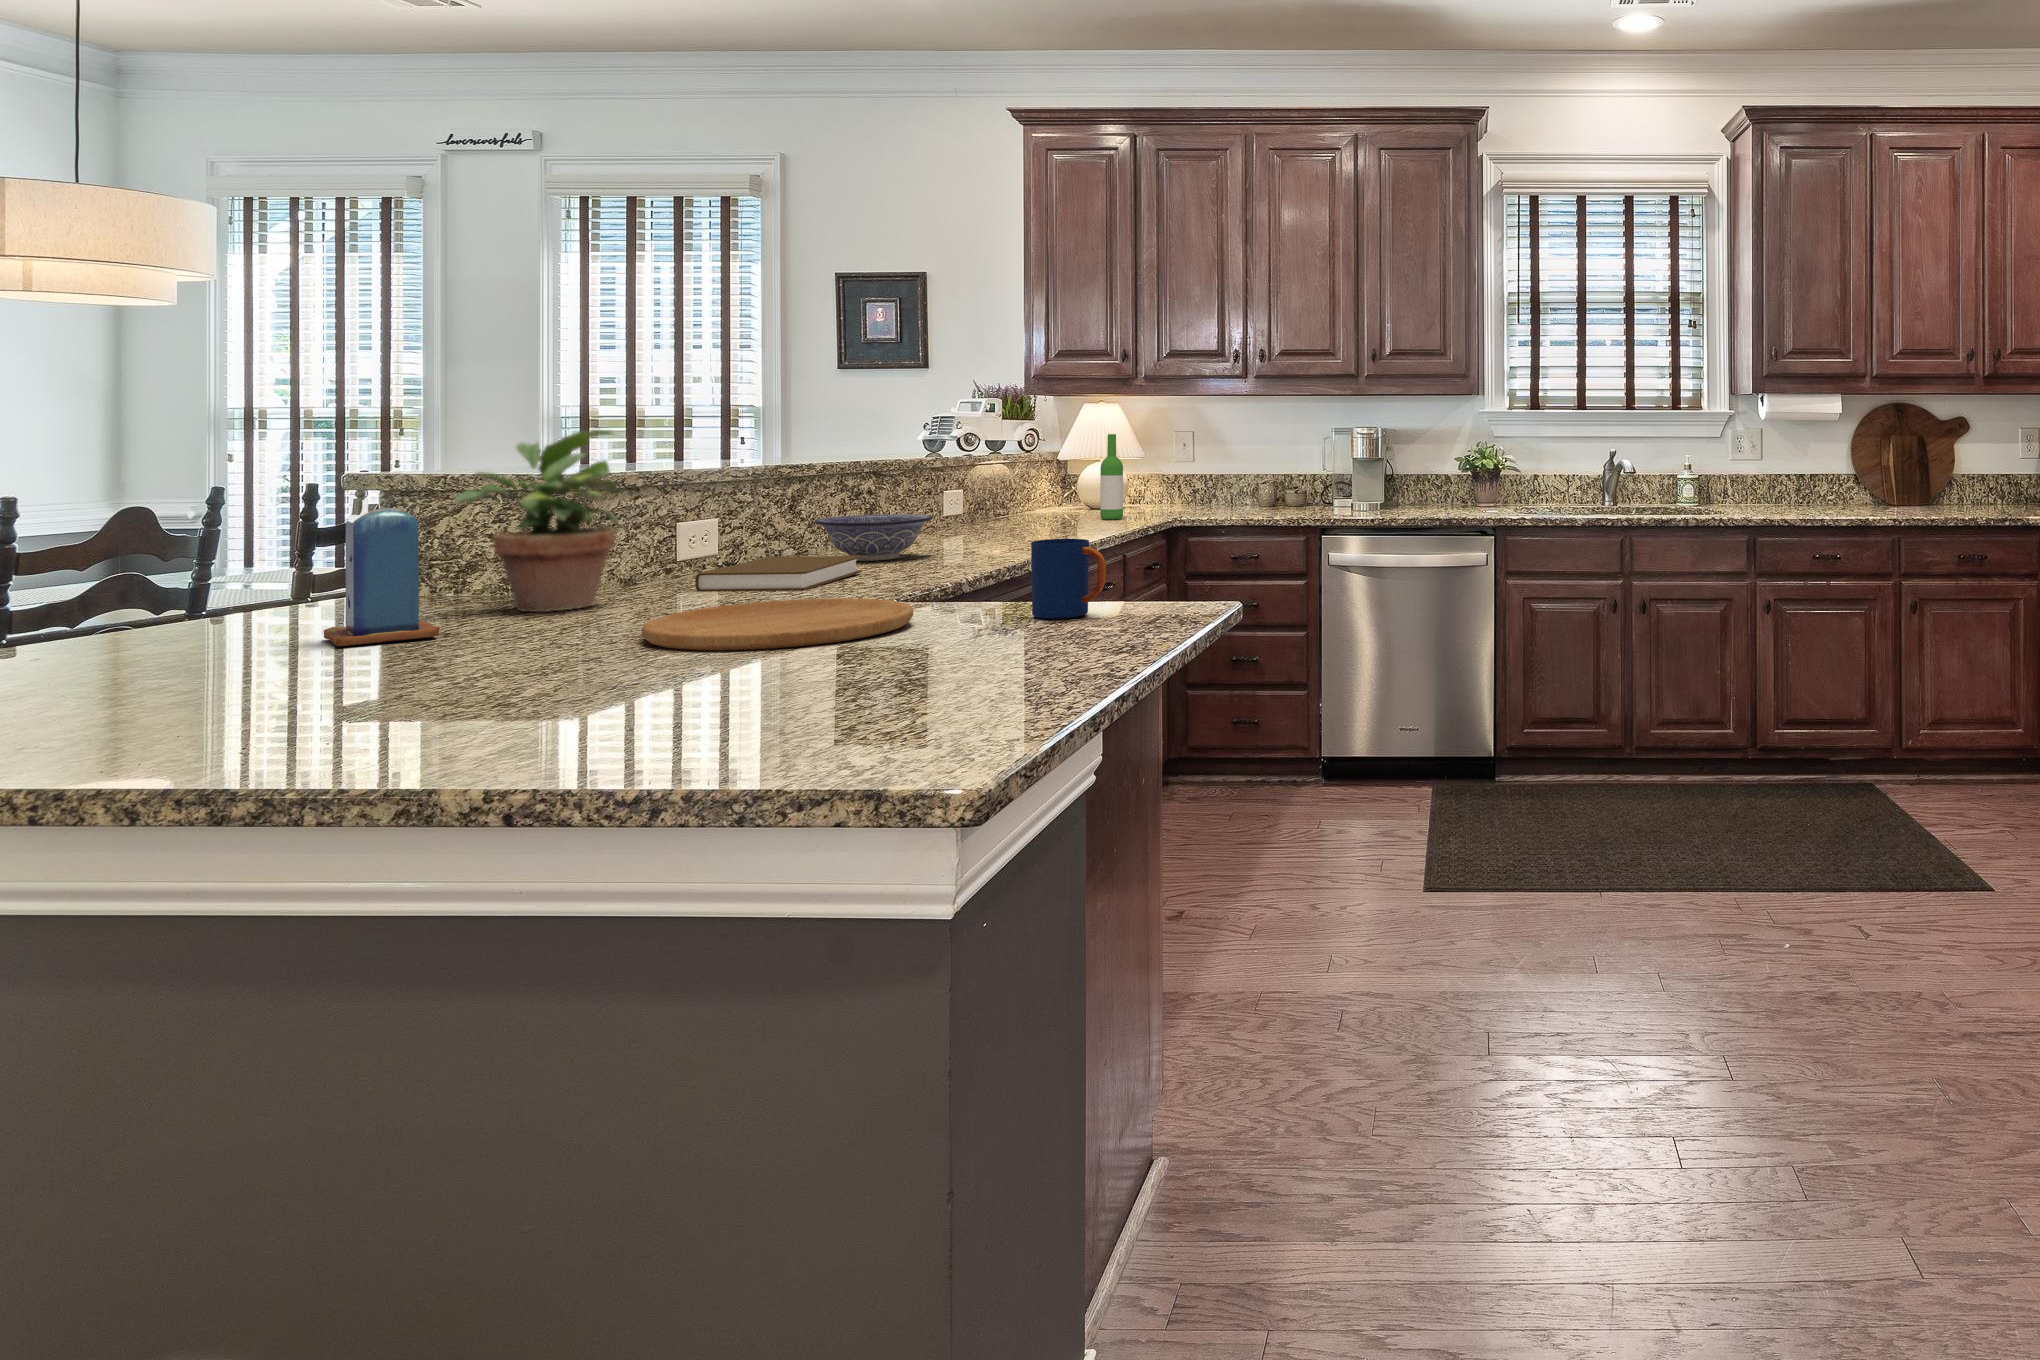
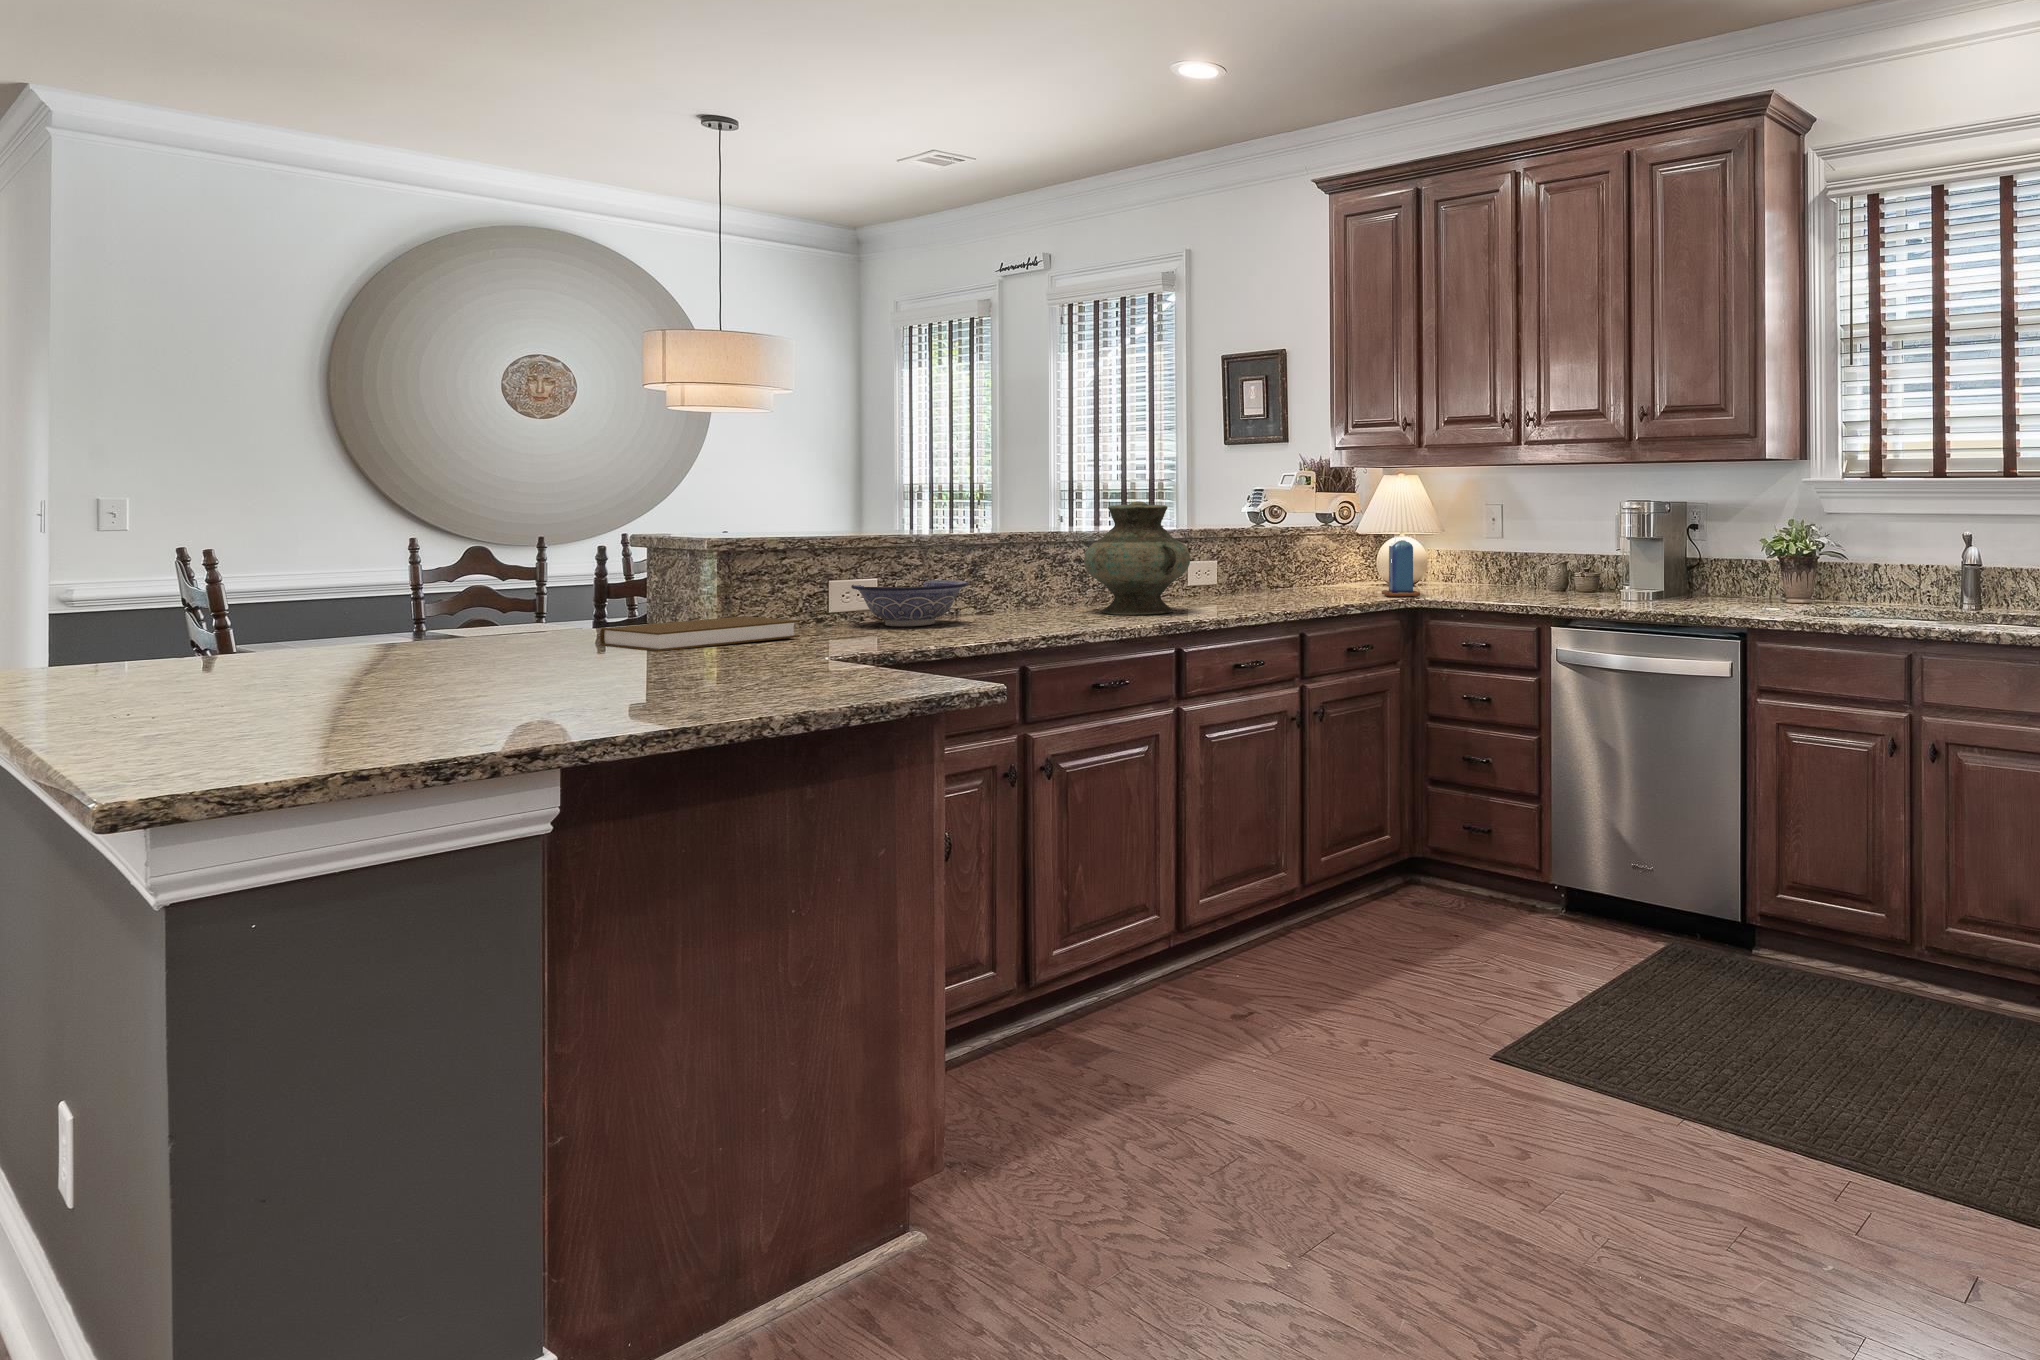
potted plant: present [453,430,621,612] -> none [328,487,512,654]
vase: none [946,433,1073,541] -> present [1084,501,1190,615]
wine bottle: present [1100,434,1123,520] -> none [1342,506,1366,598]
candle: present [324,498,439,647] -> present [1382,536,1420,597]
mug: present [1031,539,1106,619] -> none [543,612,622,705]
cutting board: present [642,598,913,651] -> none [161,660,496,710]

